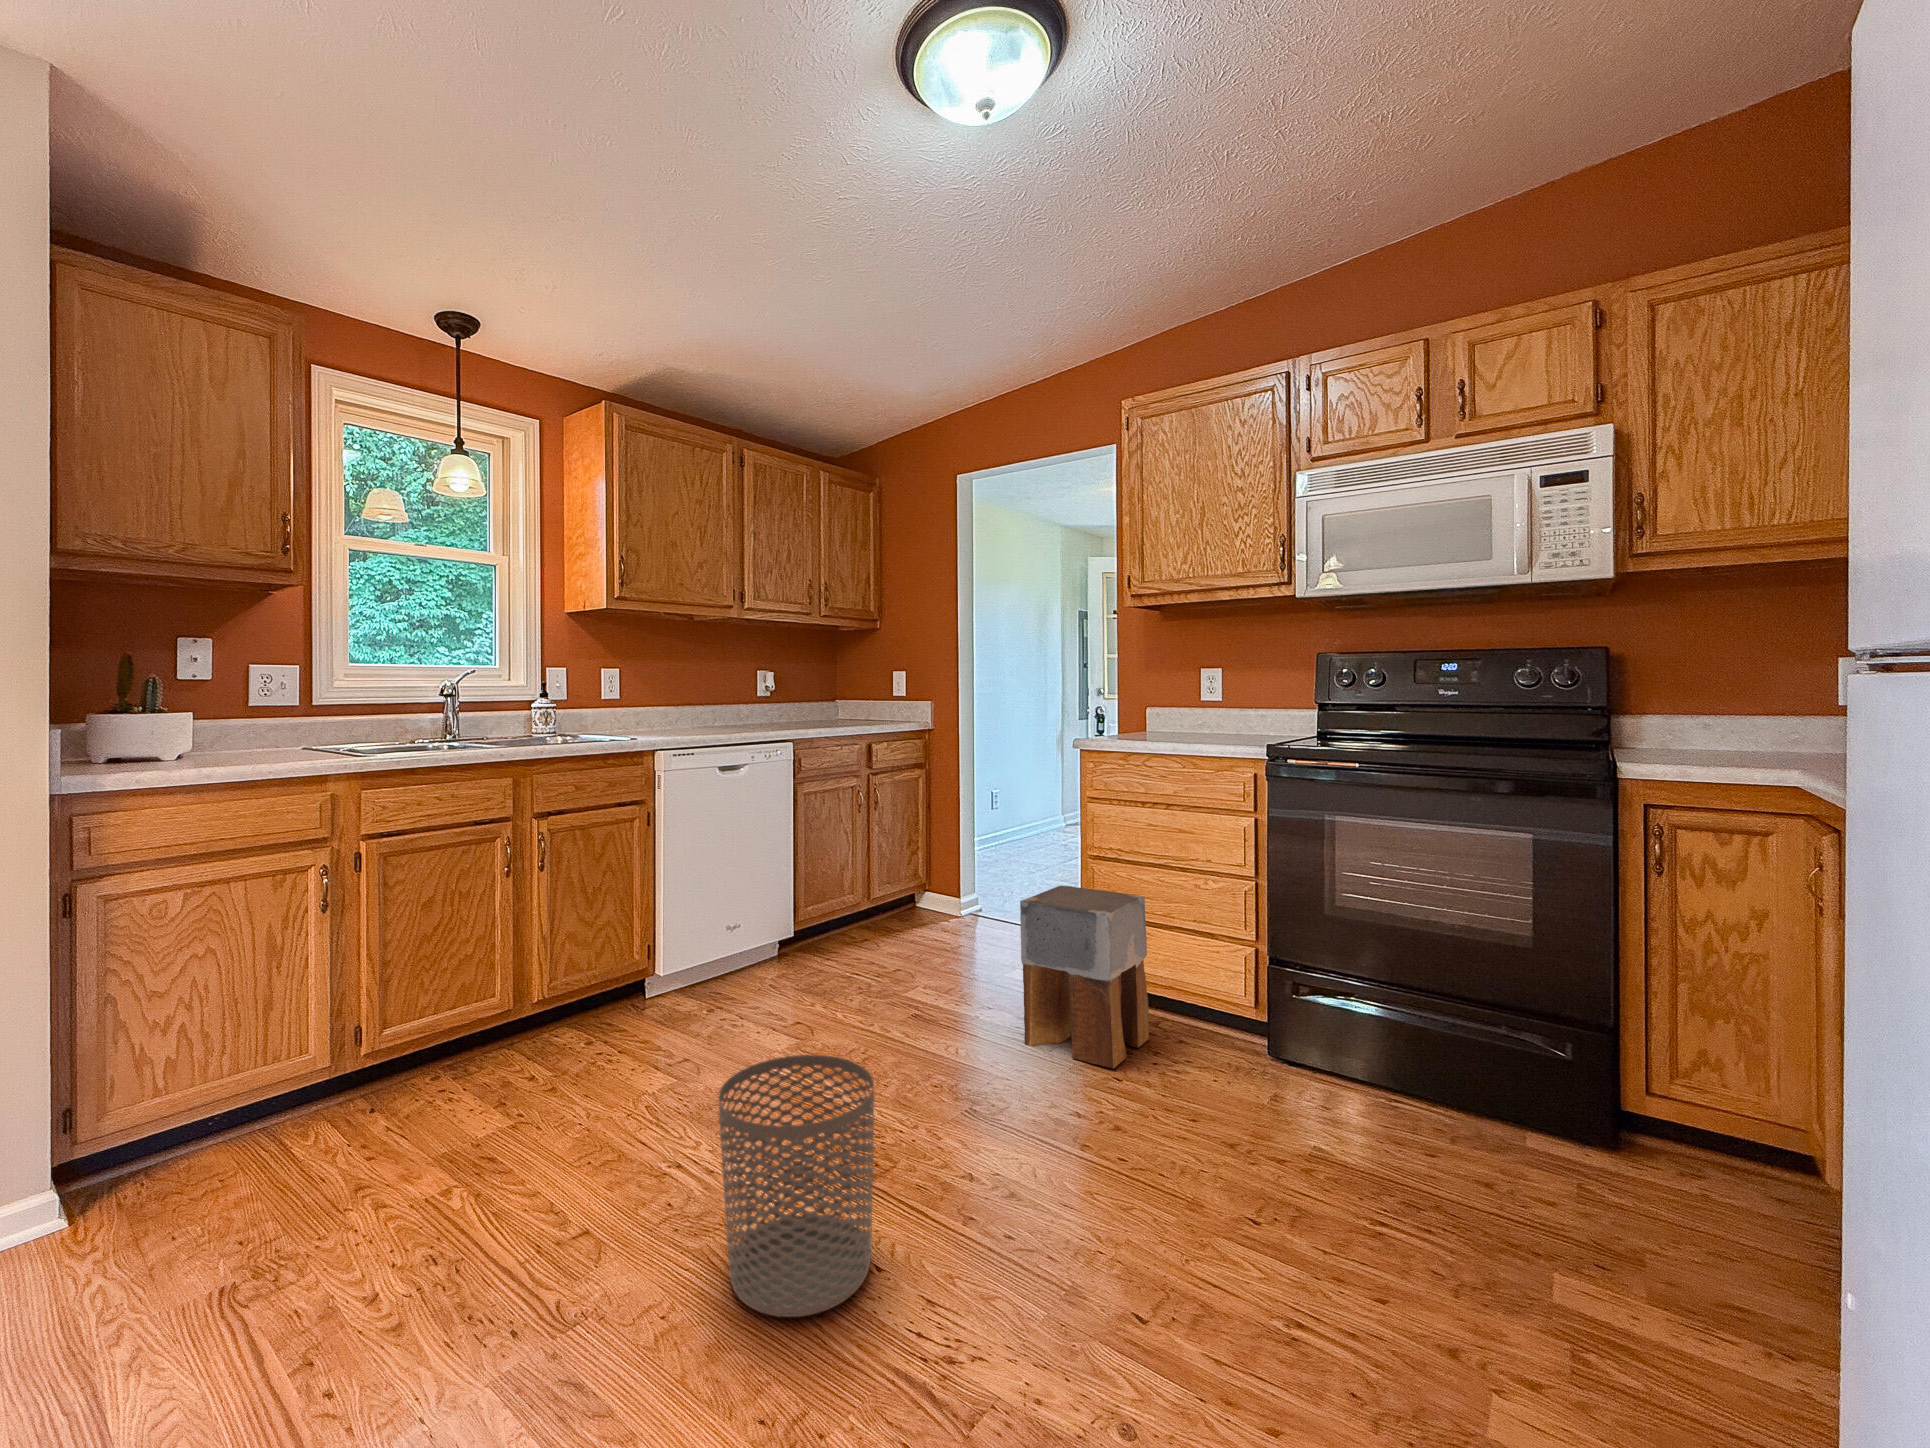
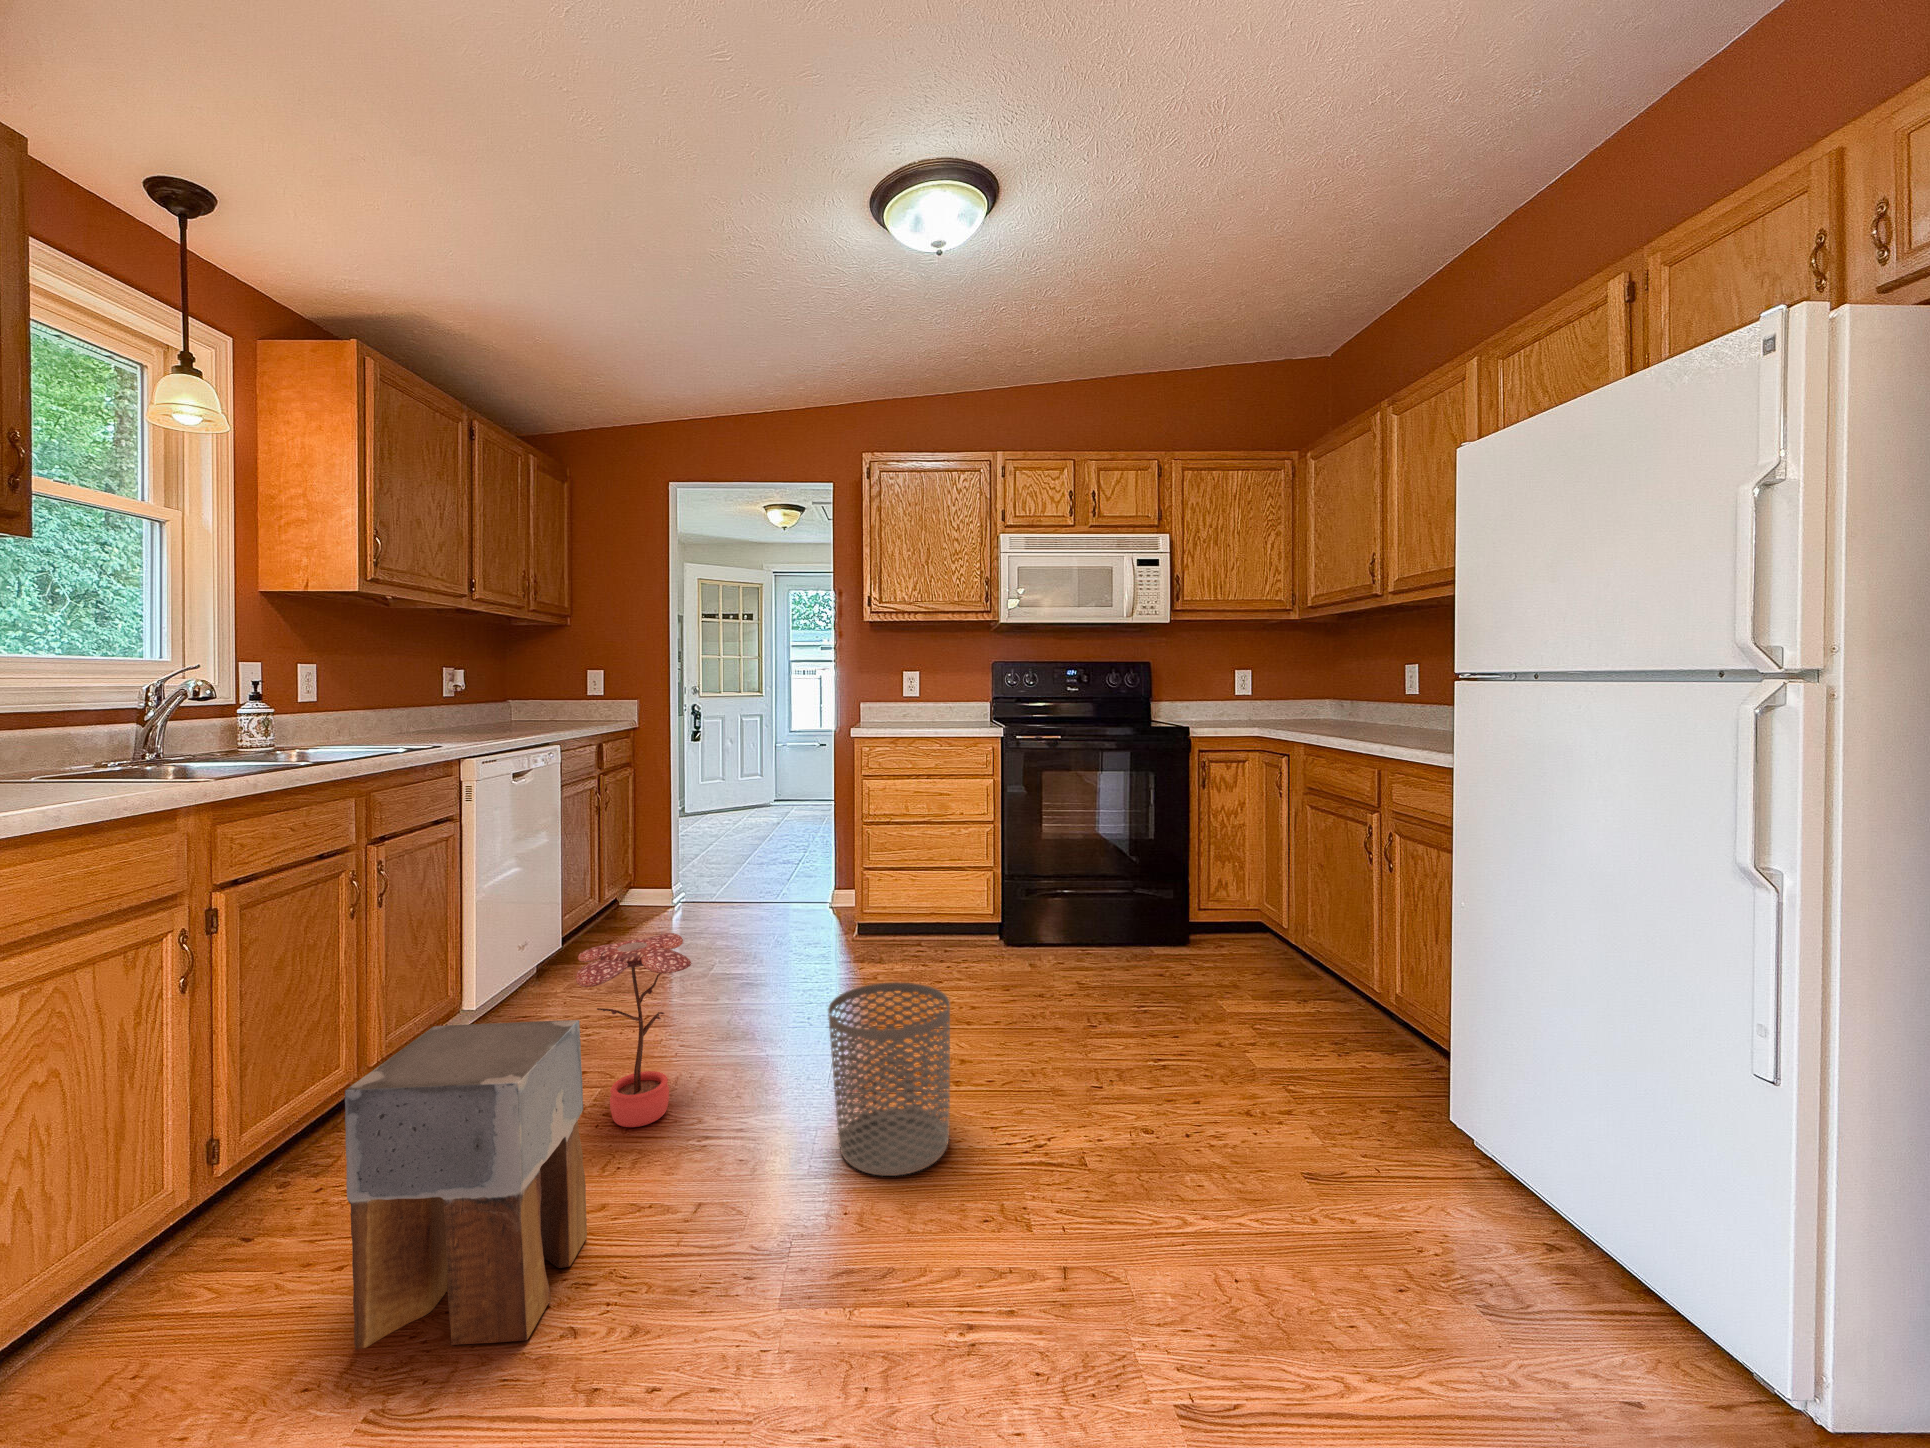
stool: present [1020,885,1149,1069] -> present [345,1020,587,1349]
potted plant: none [588,941,727,1133] -> present [576,933,691,1127]

